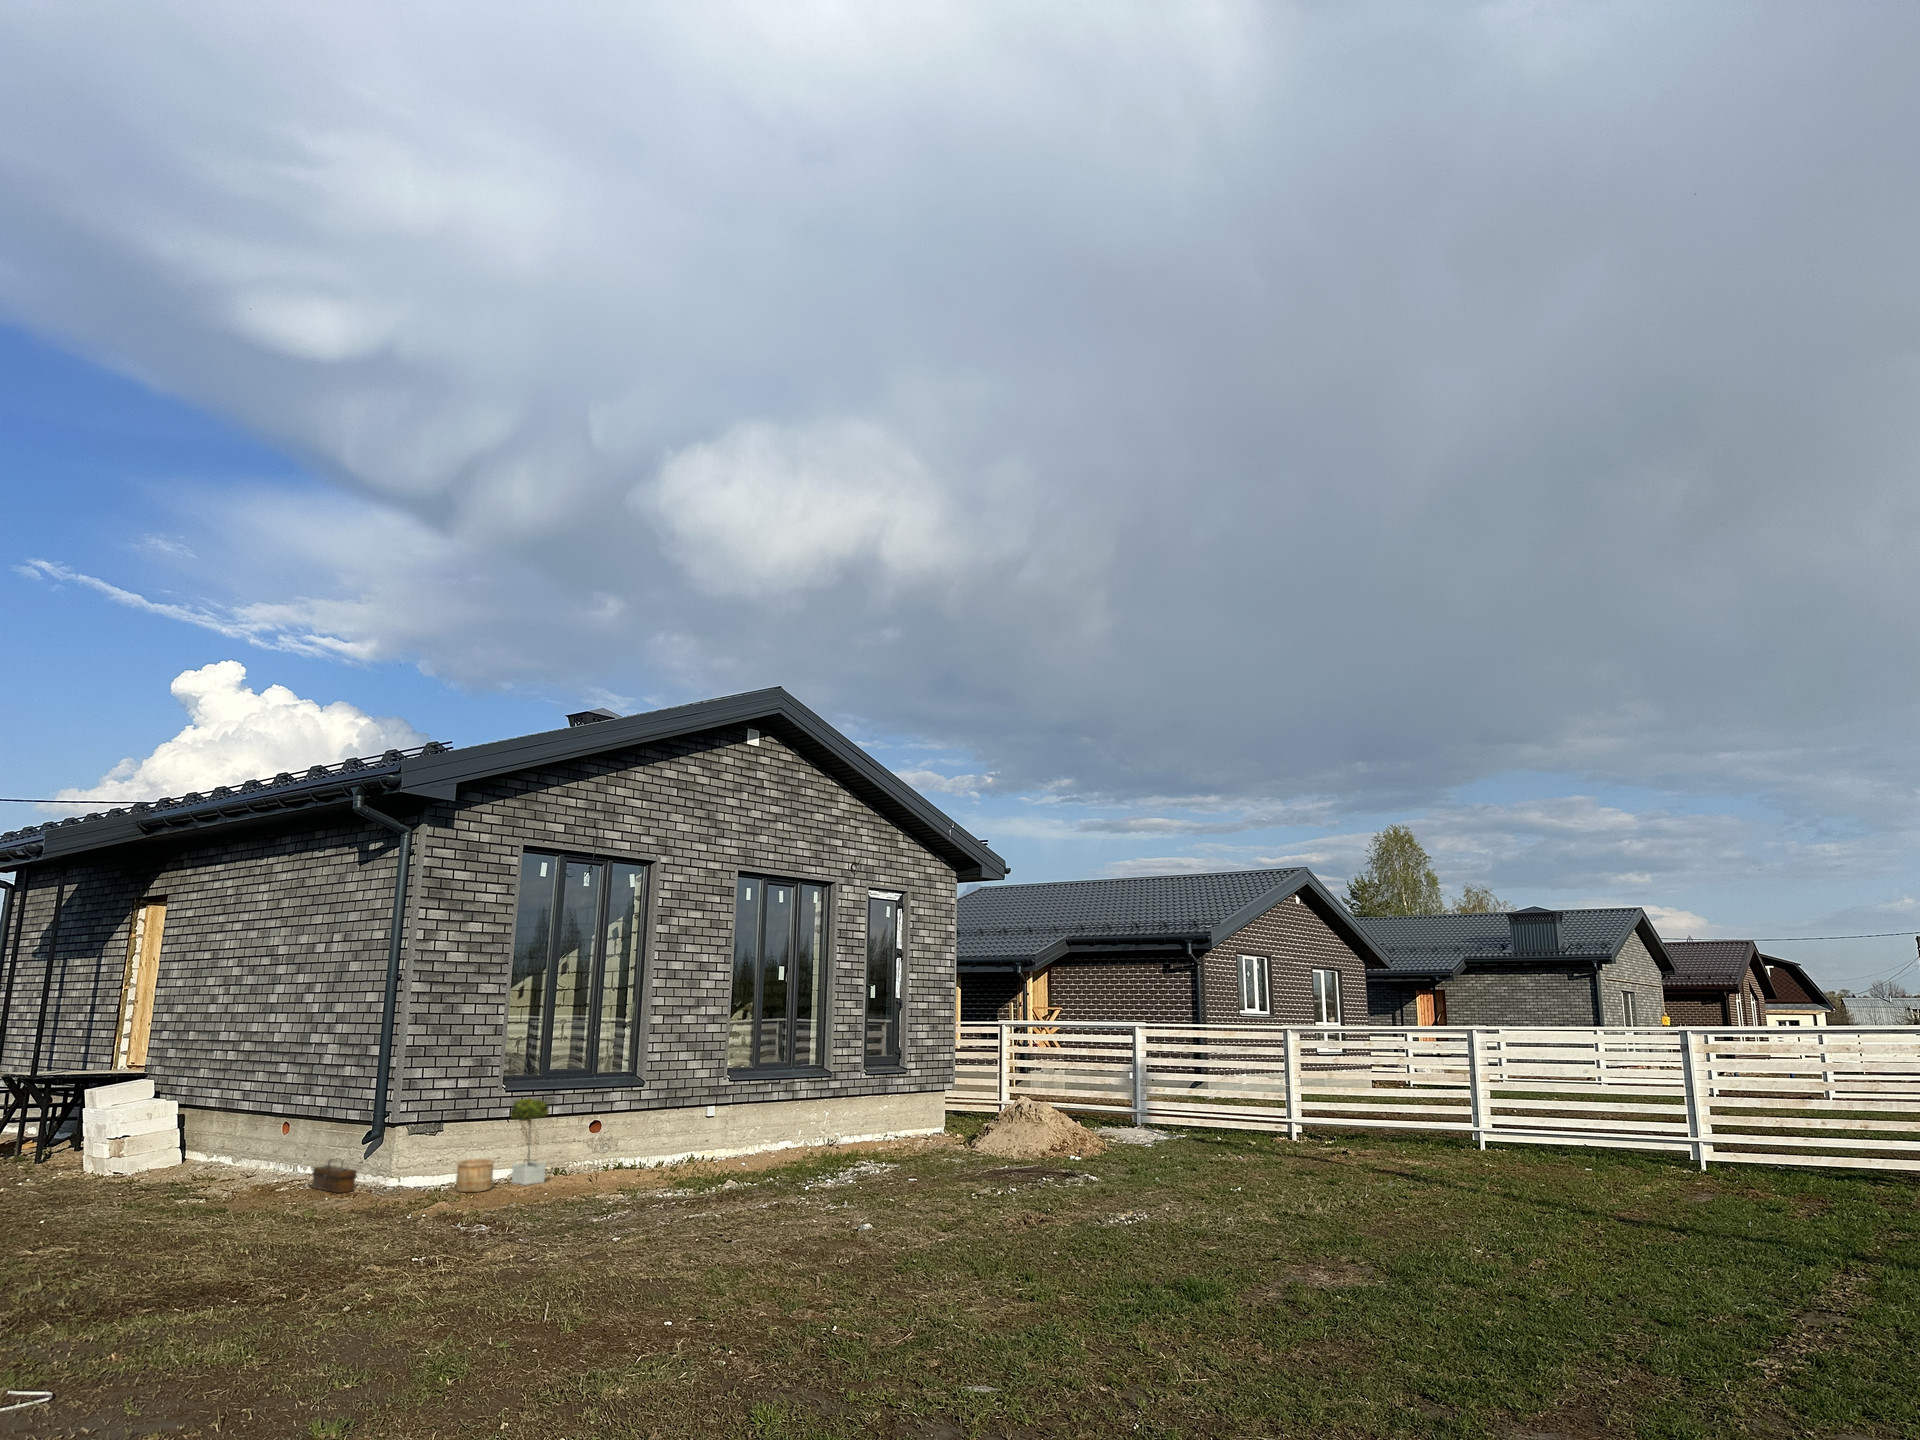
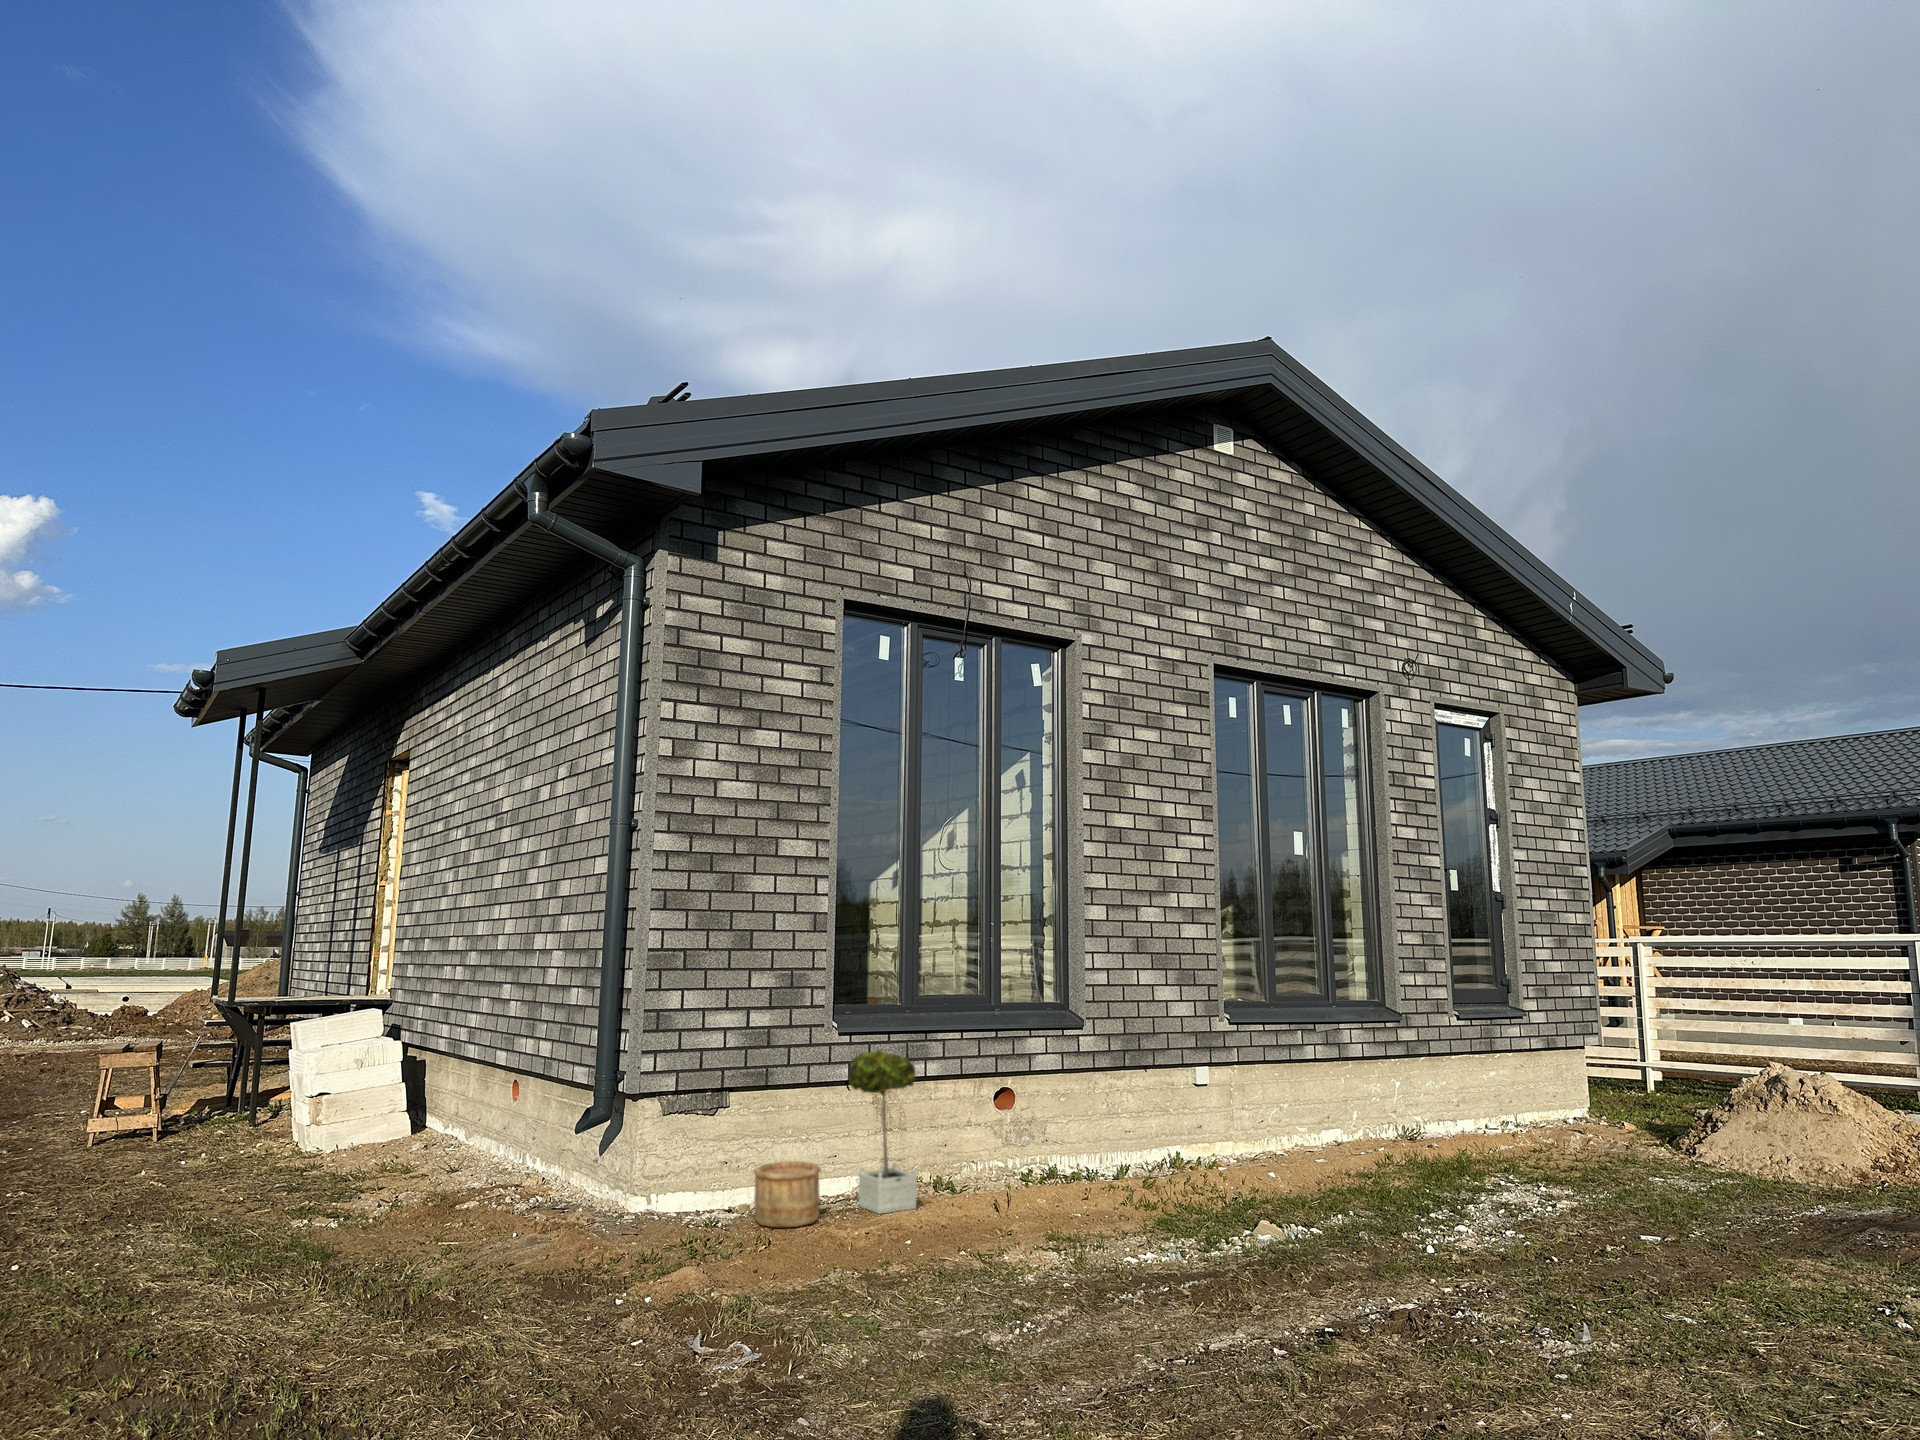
toolbox: present [312,1159,357,1193] -> none [529,1149,594,1214]

